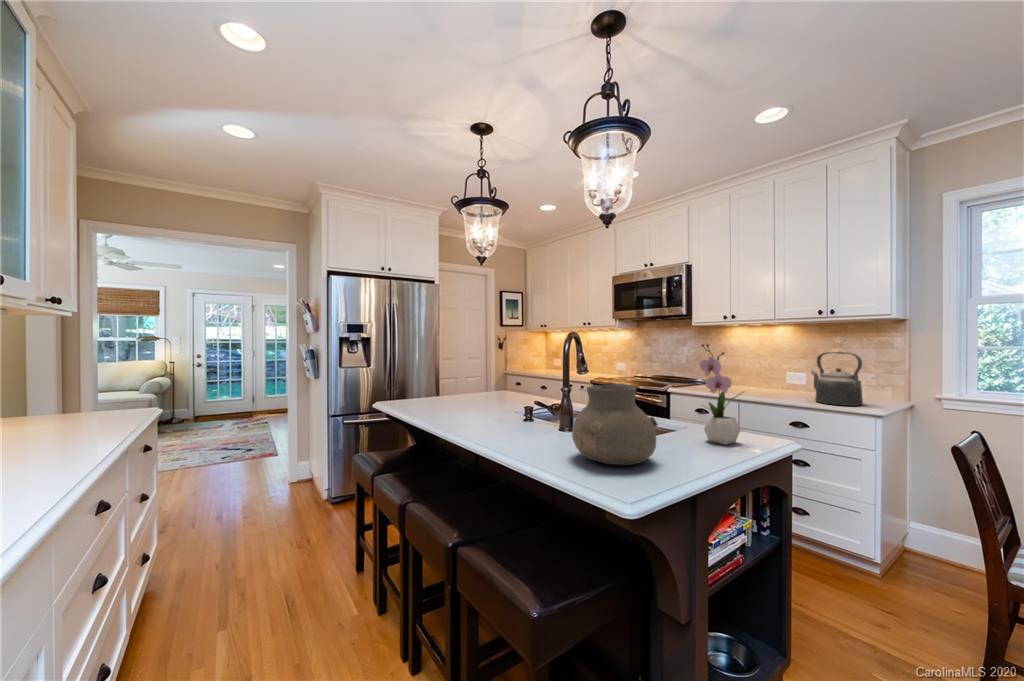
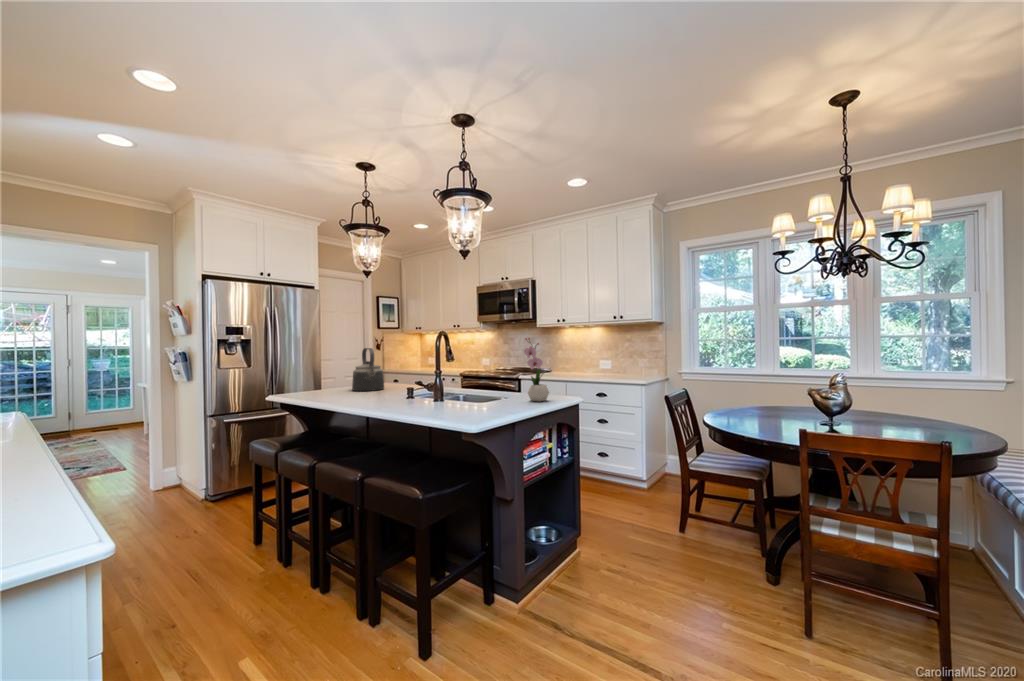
kettle: present [811,352,863,406] -> present [352,348,384,391]
vase: present [572,385,658,465] -> none [441,365,495,414]

